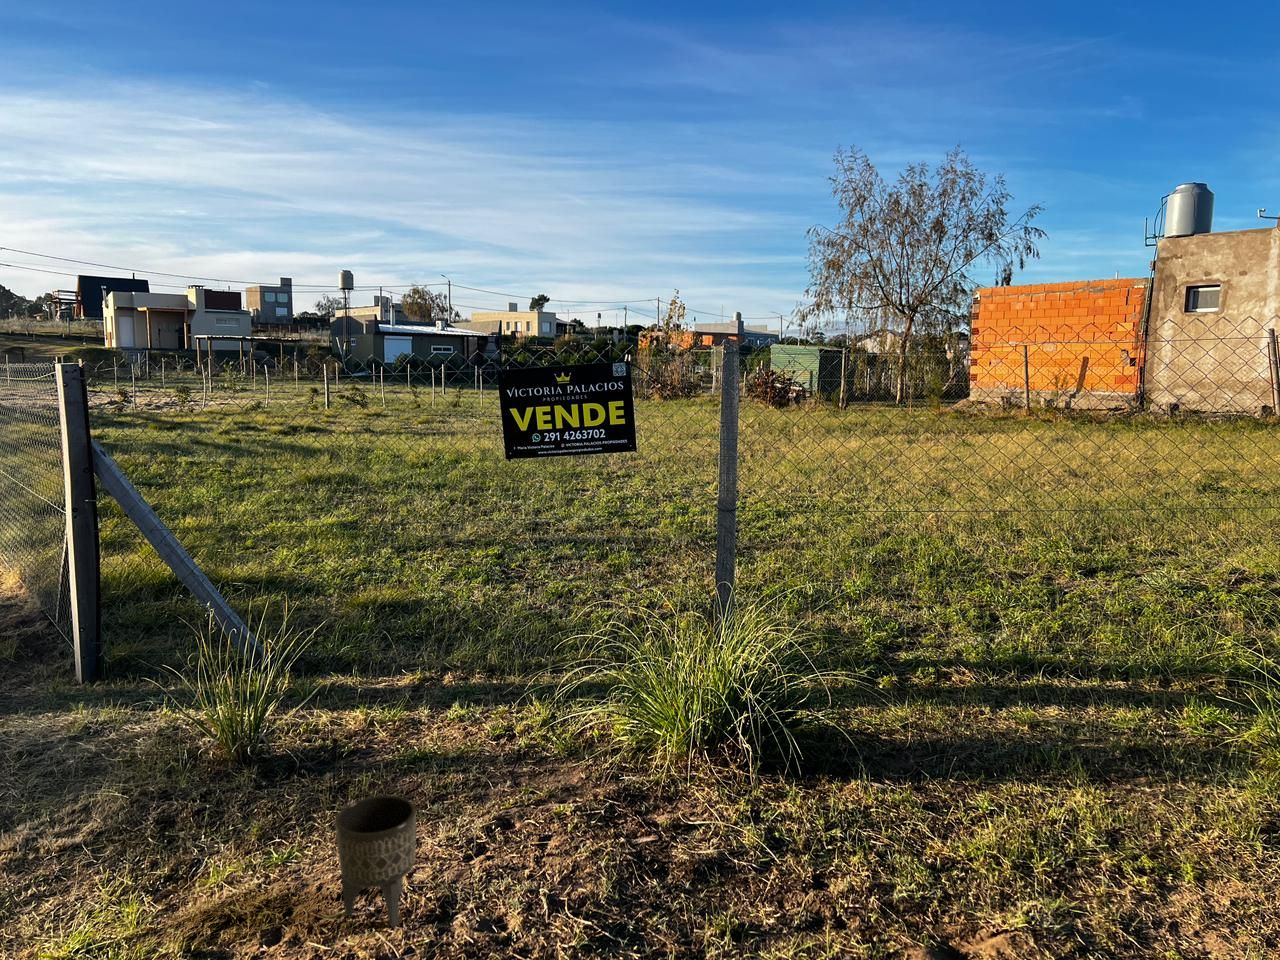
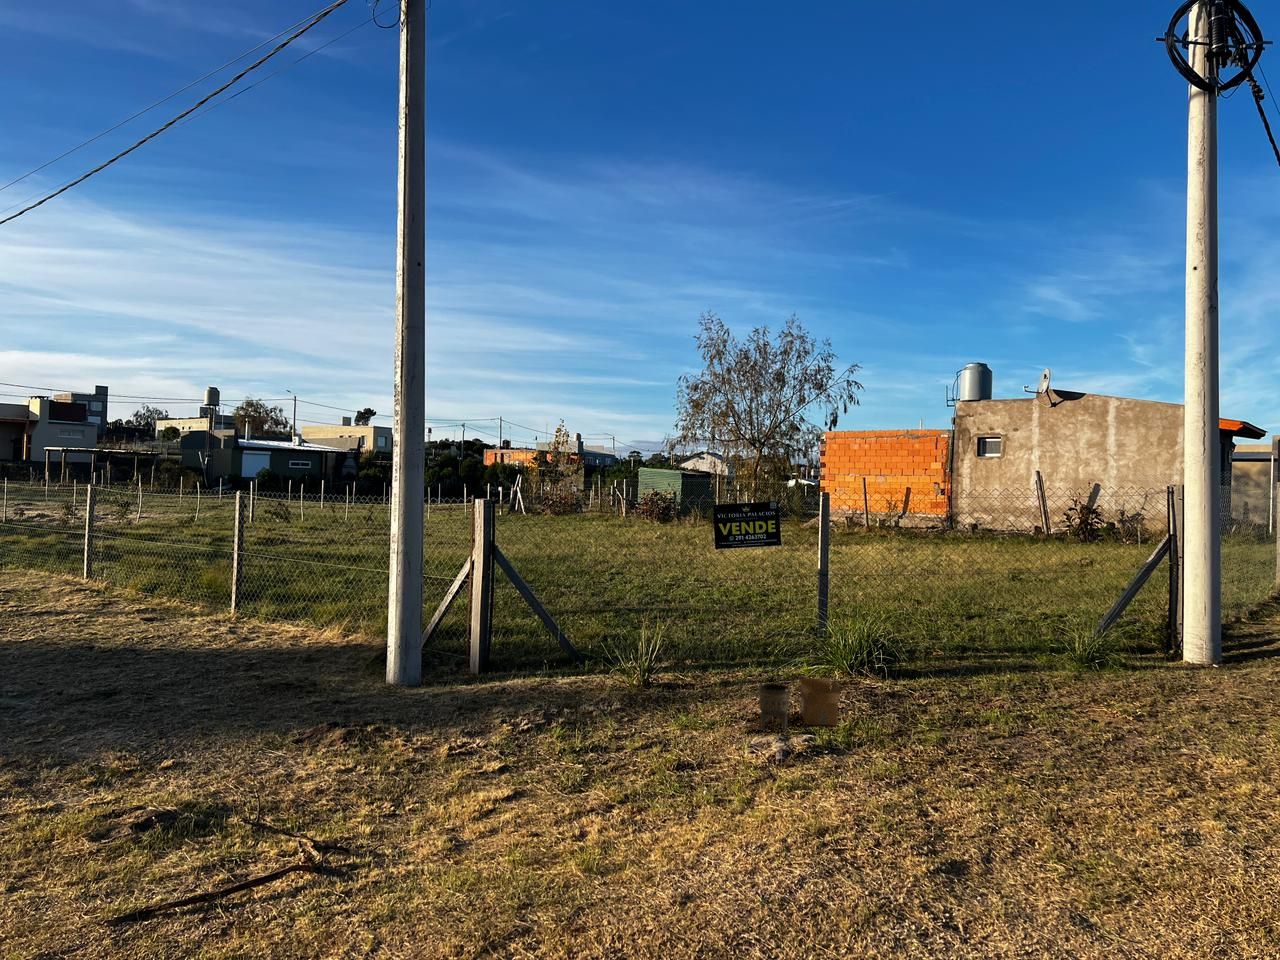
cardboard box: none [464,764,586,906] -> present [798,678,841,726]

